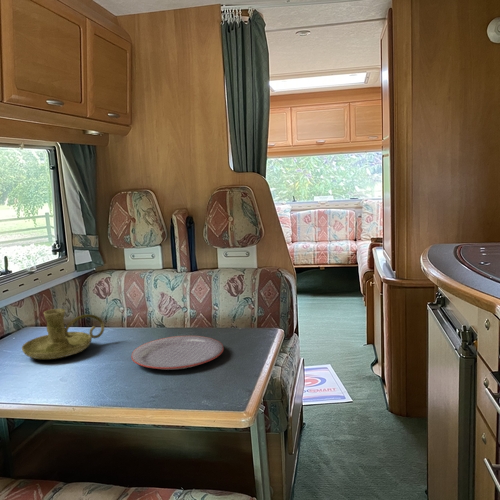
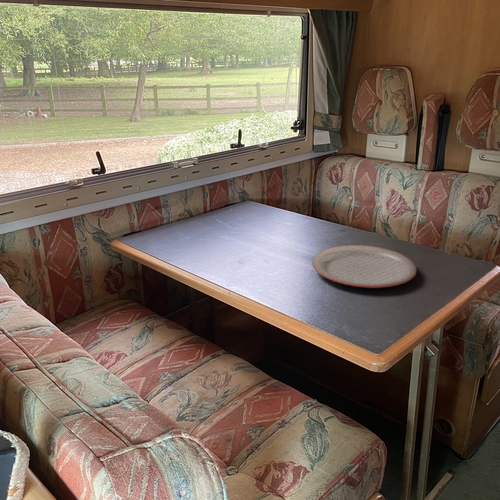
candle holder: present [22,309,104,359] -> none [226,192,305,241]

